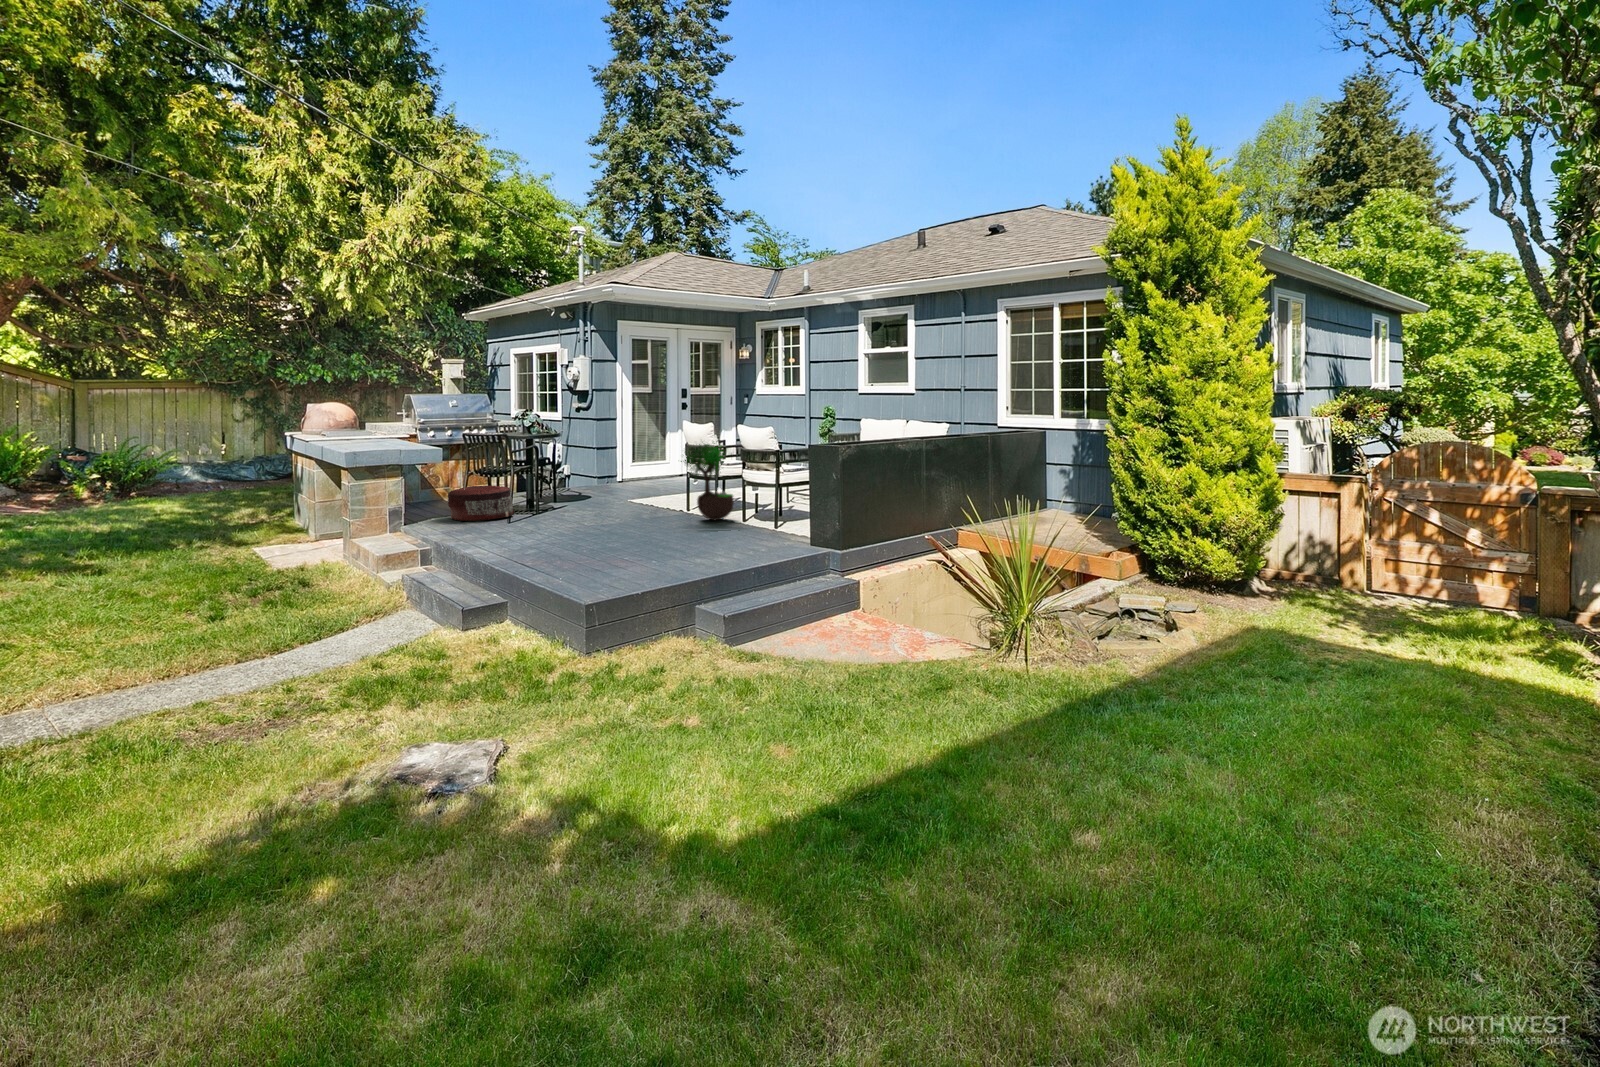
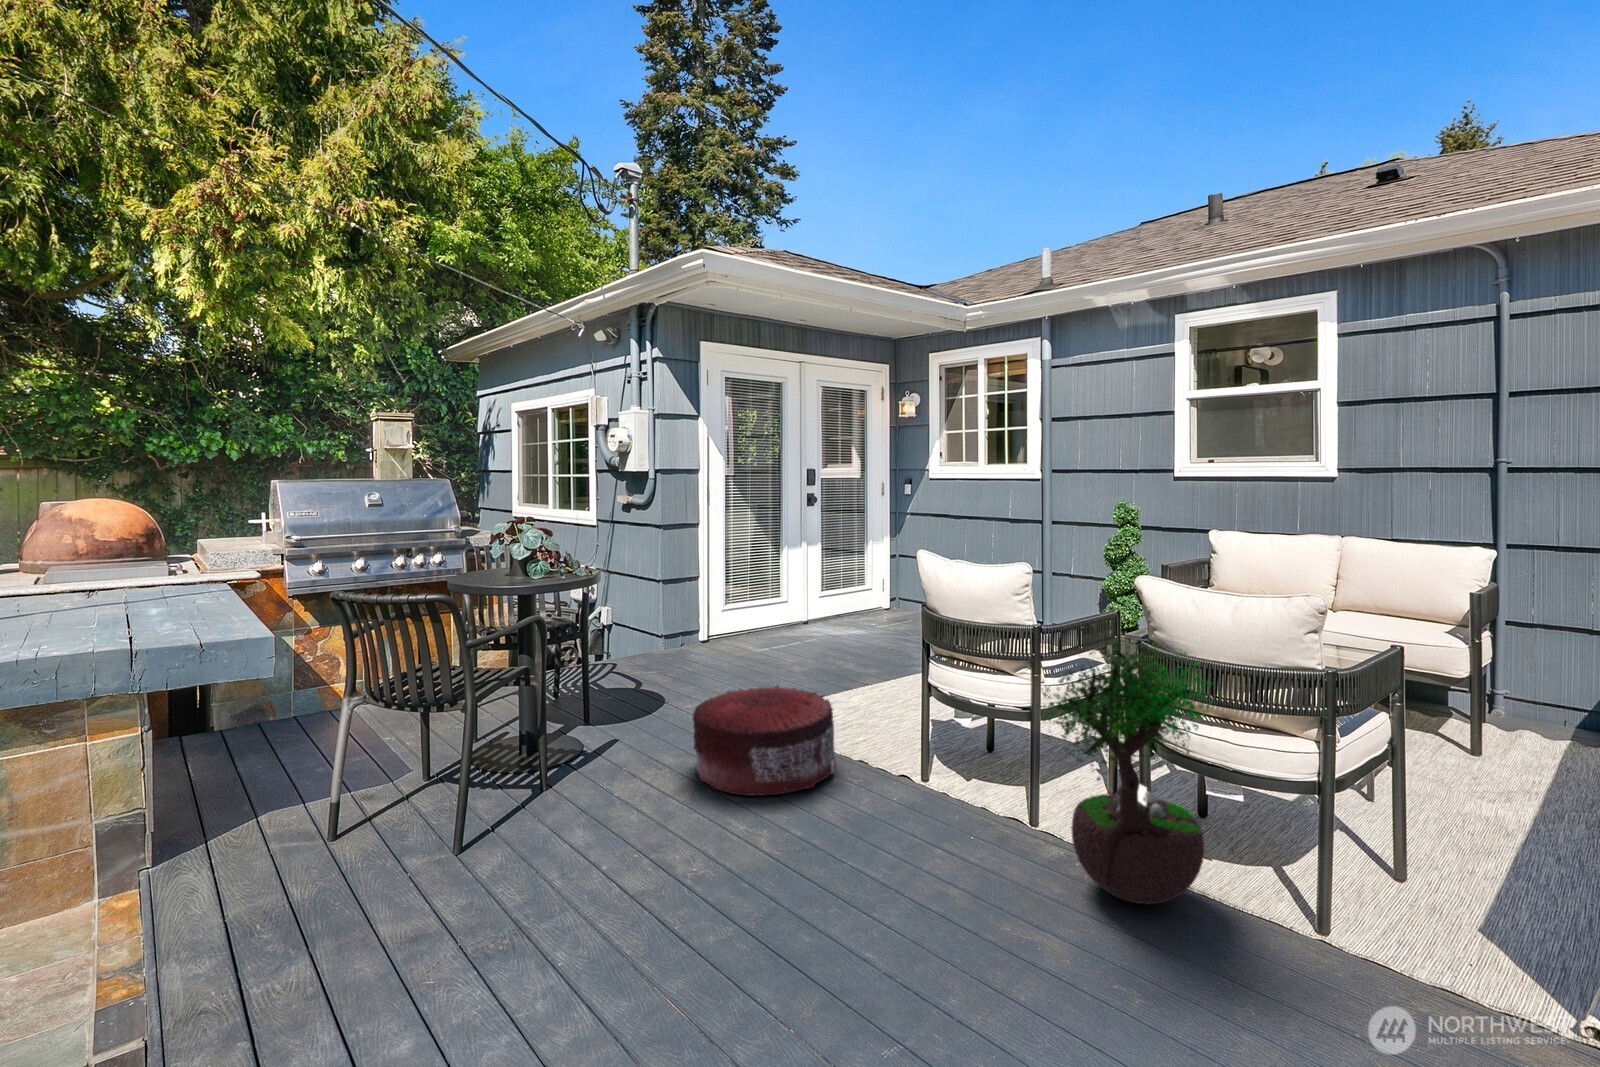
pouf: present [448,486,515,521] -> present [693,685,835,796]

